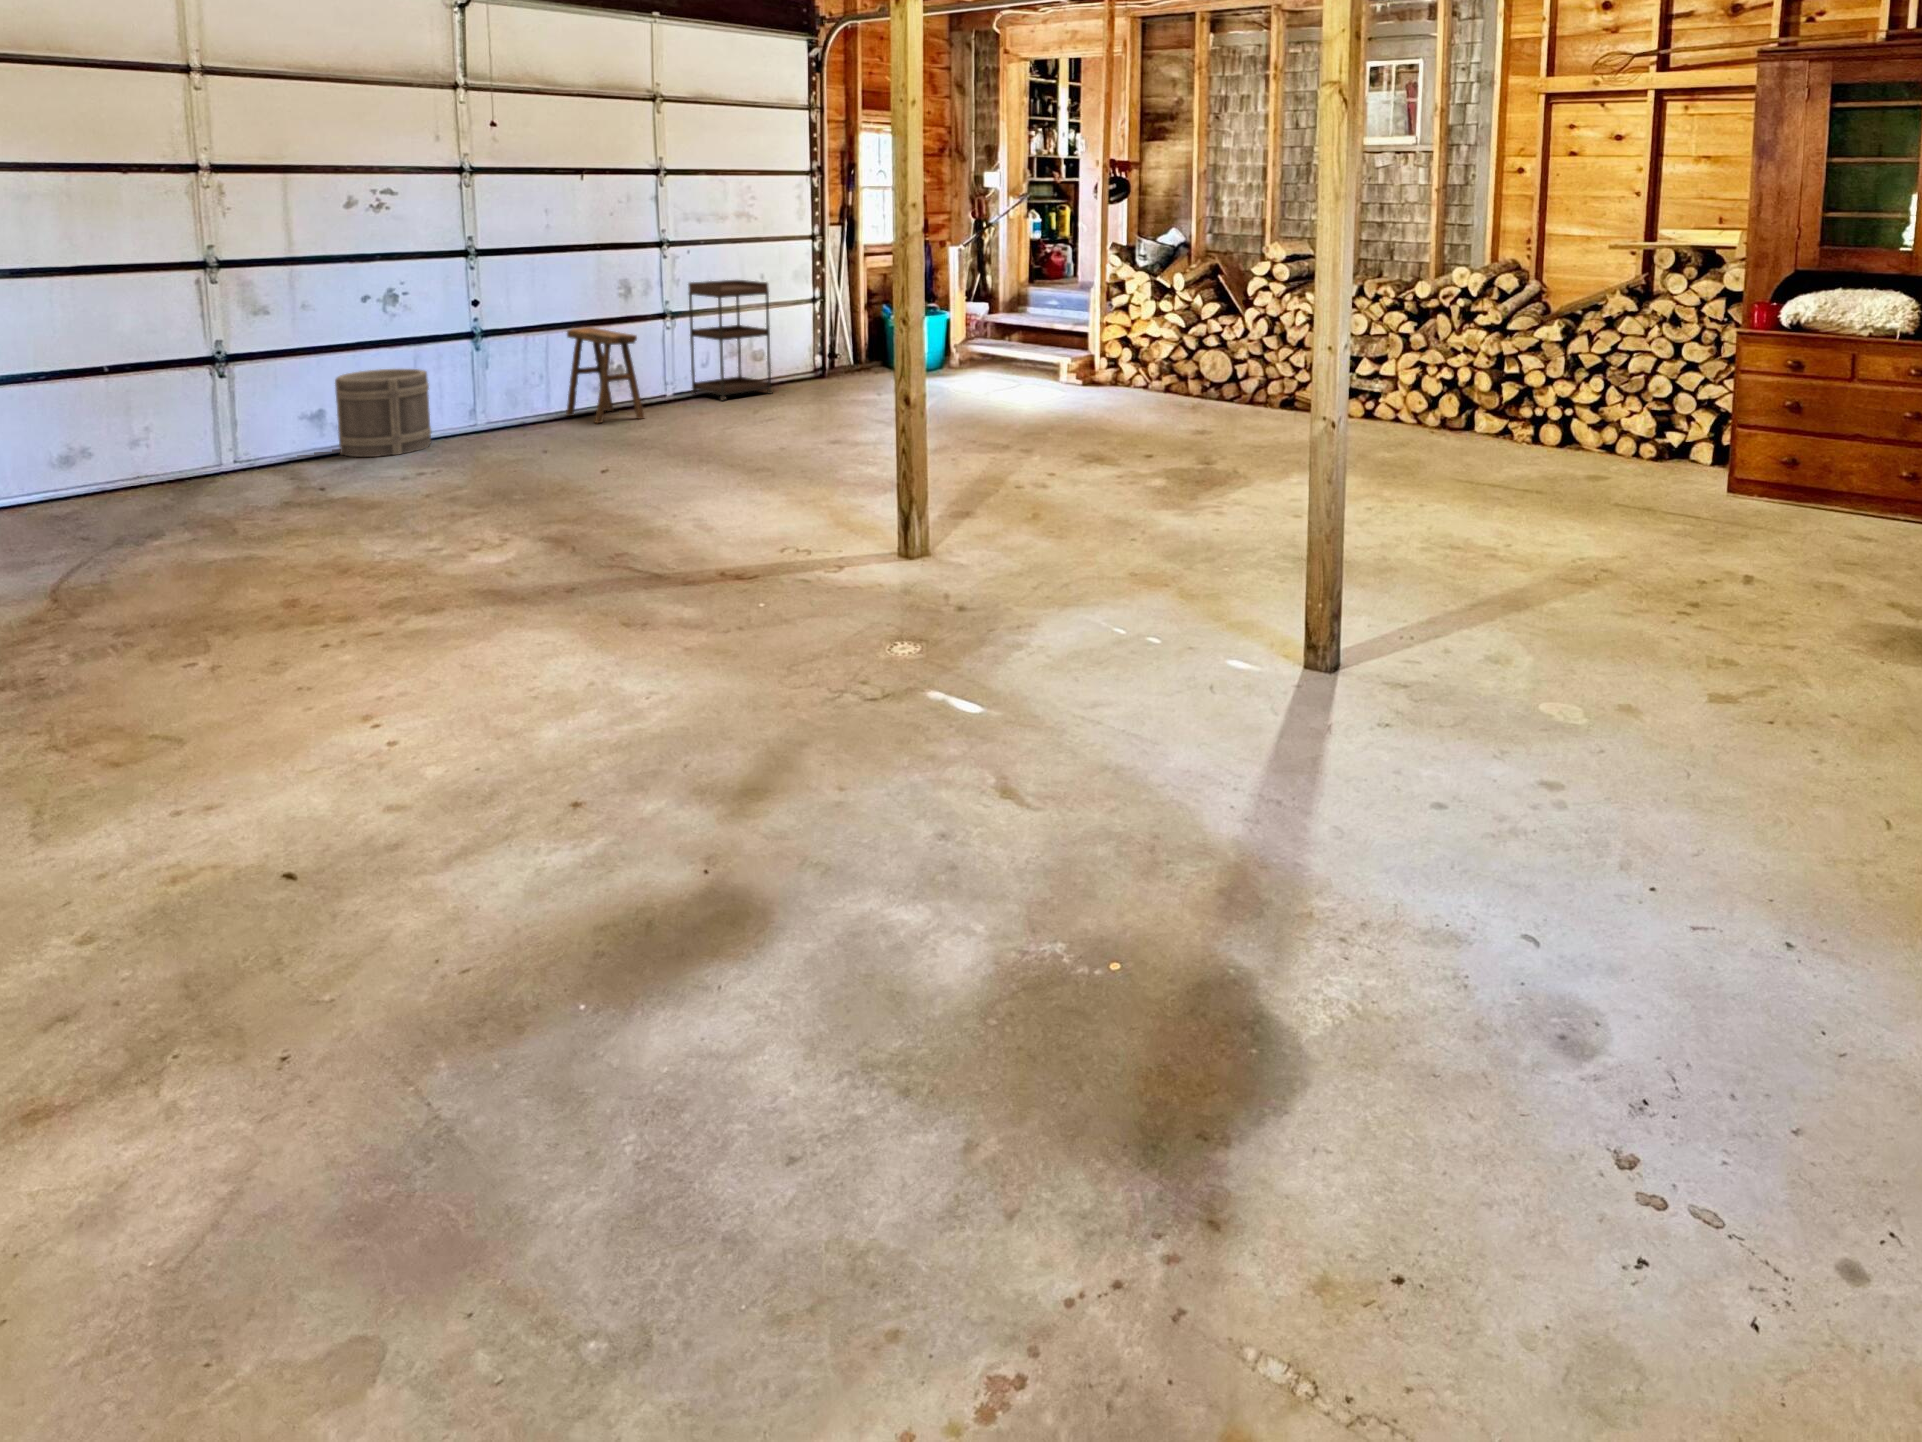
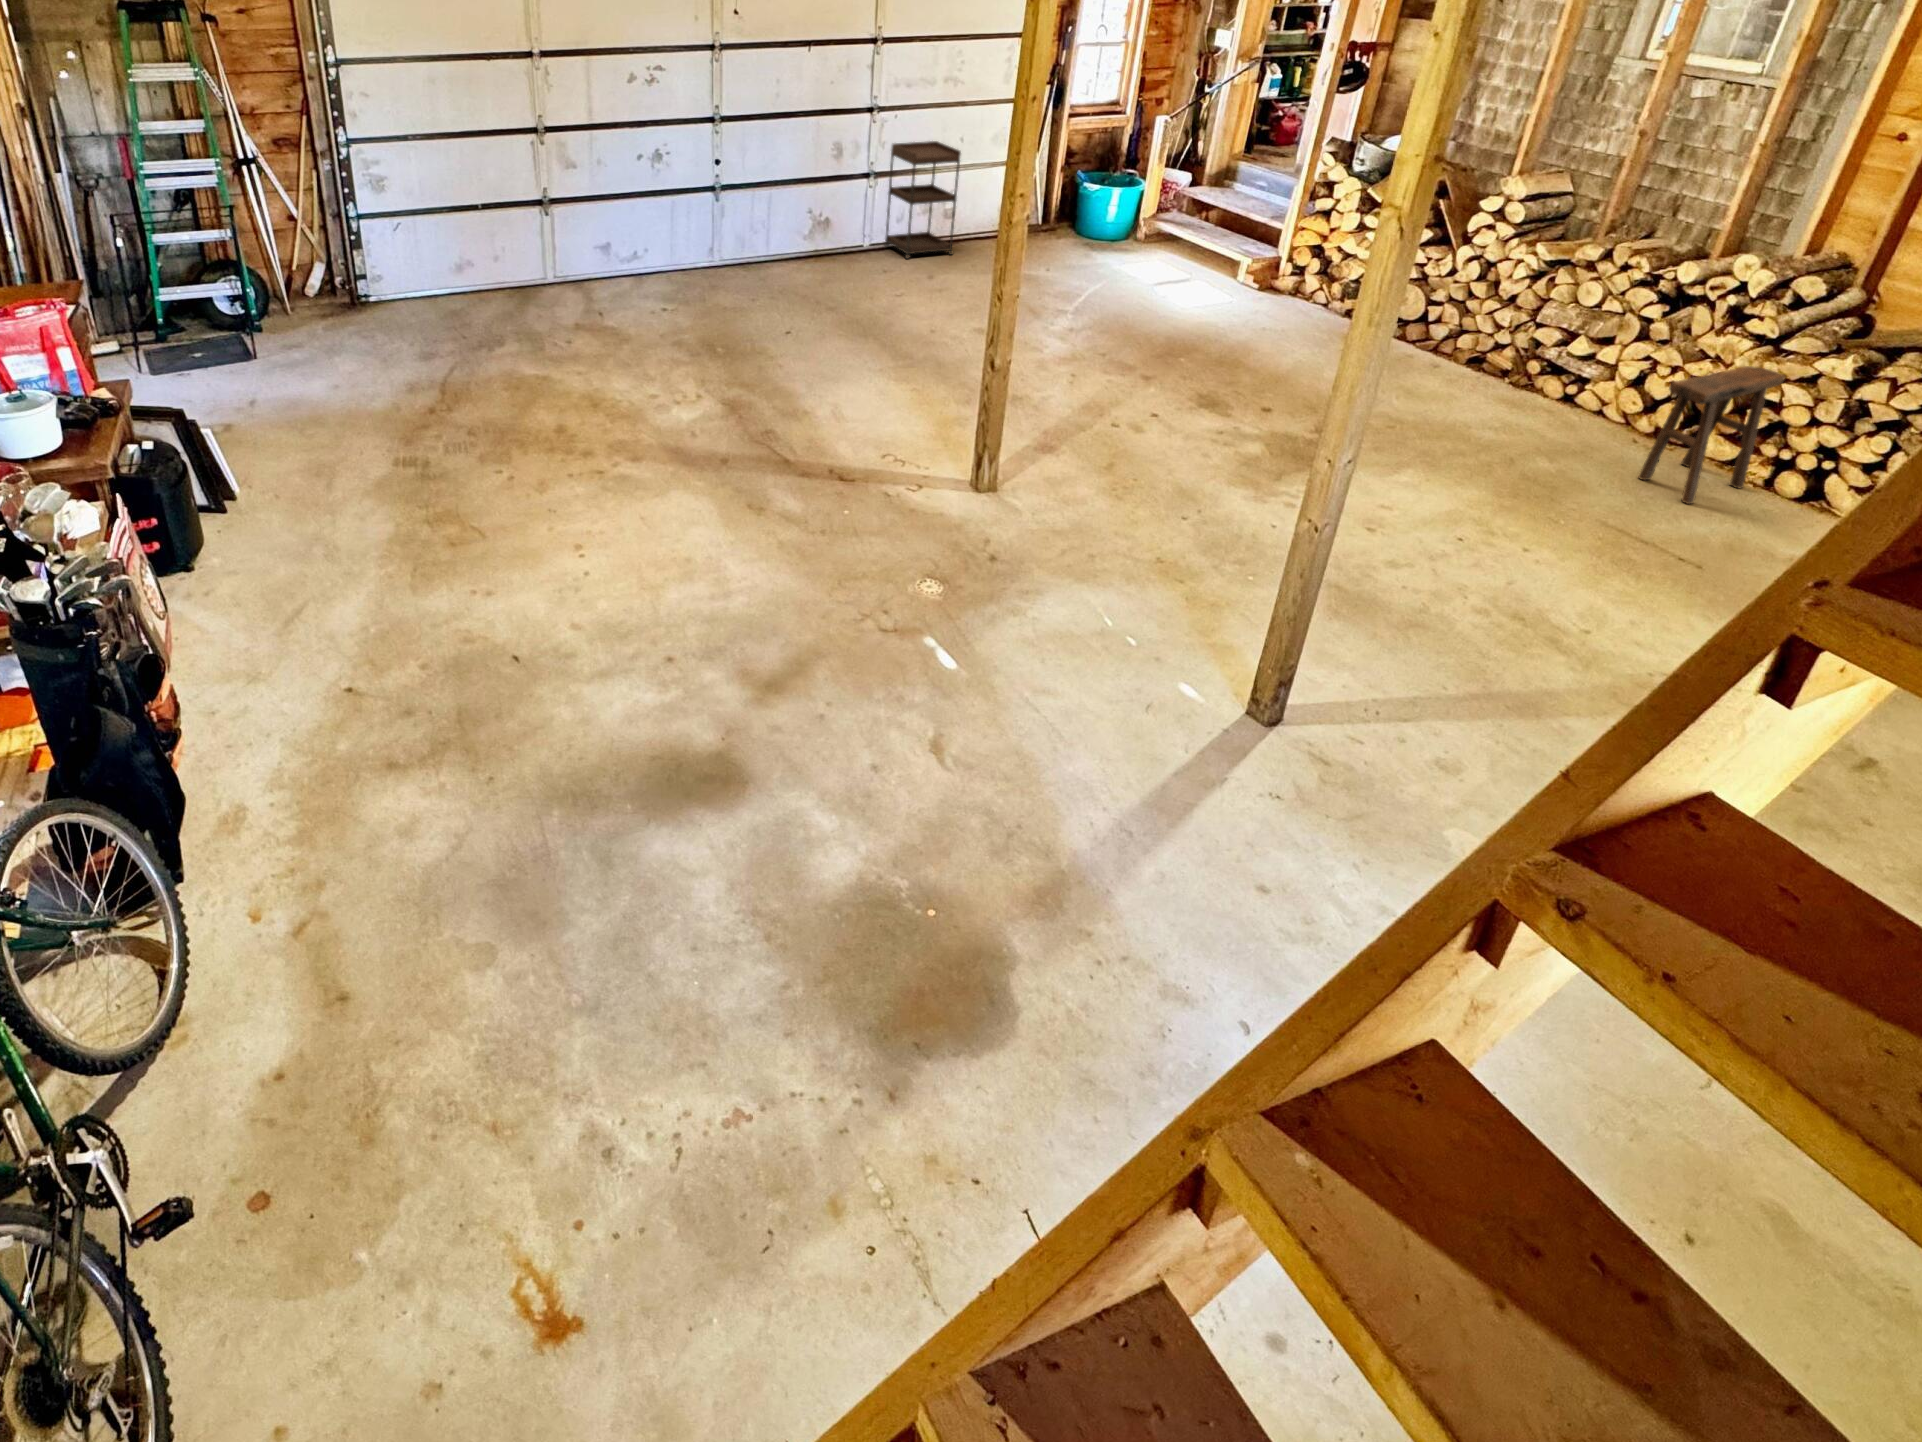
stool: present [566,327,644,423] -> present [1639,366,1785,504]
bucket: present [335,369,431,457] -> none [618,214,680,287]

